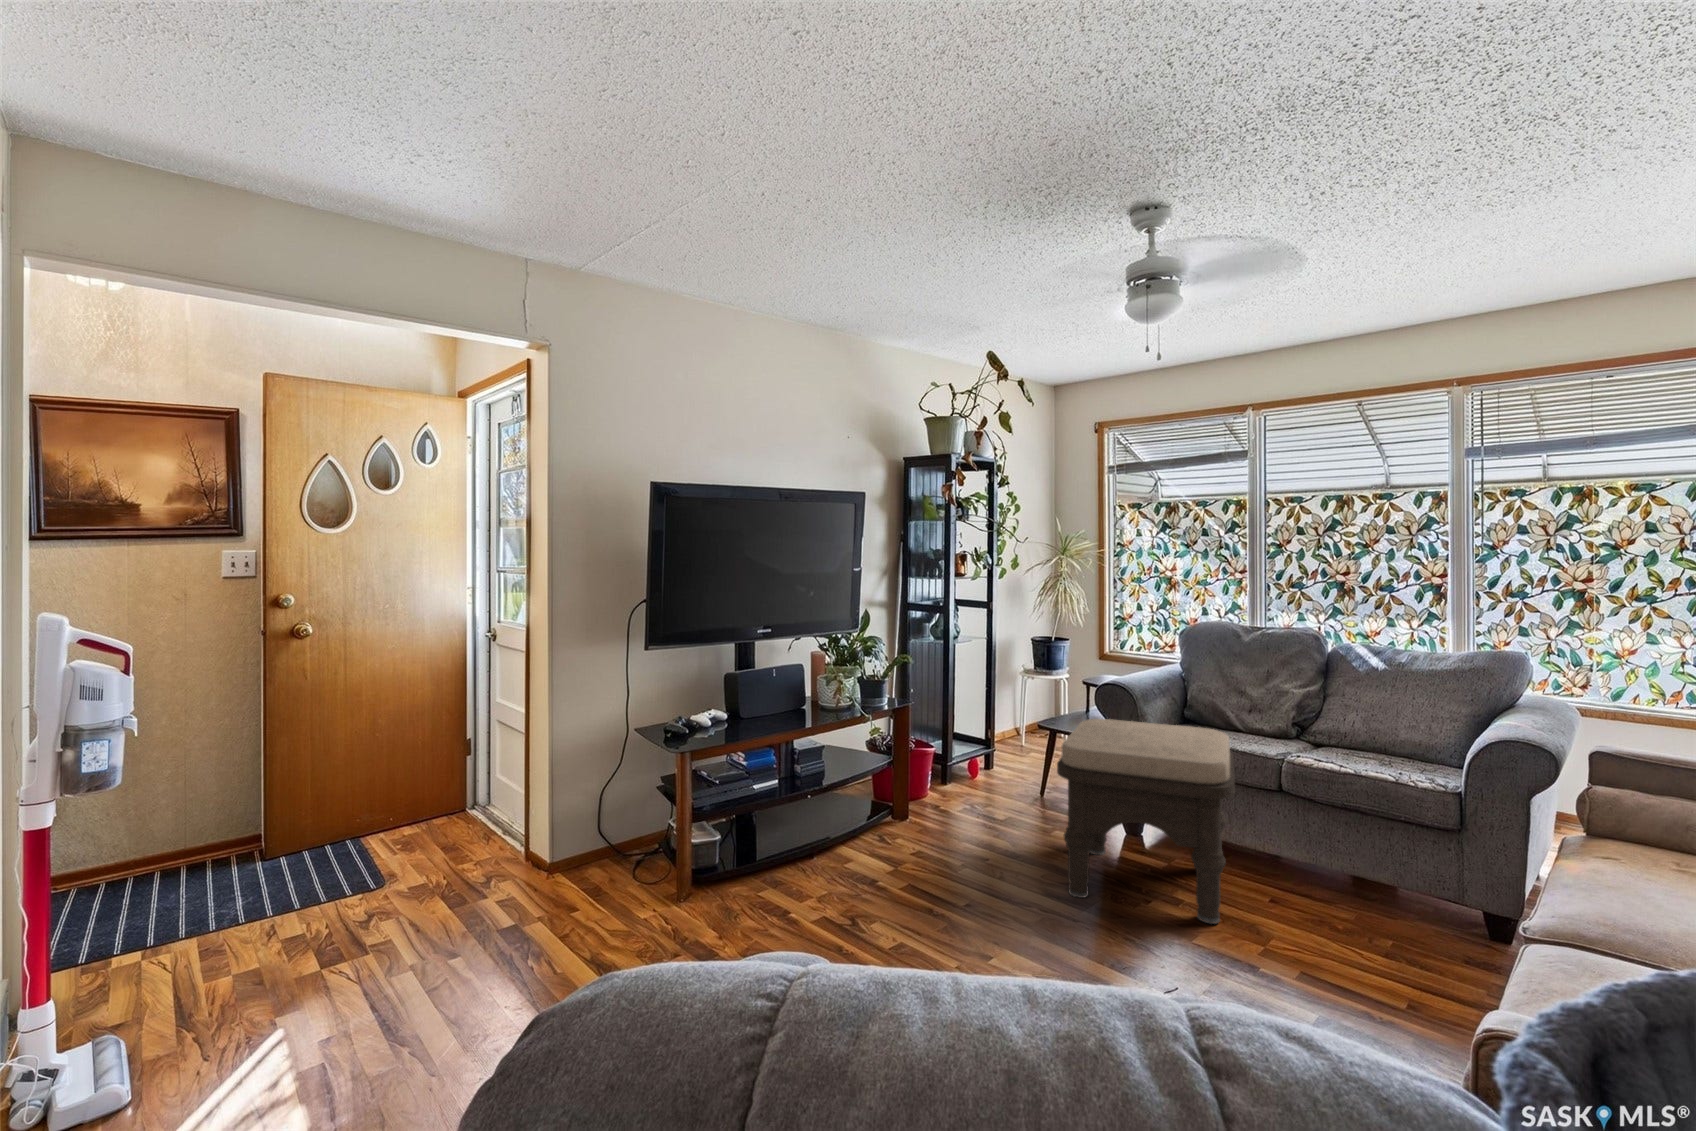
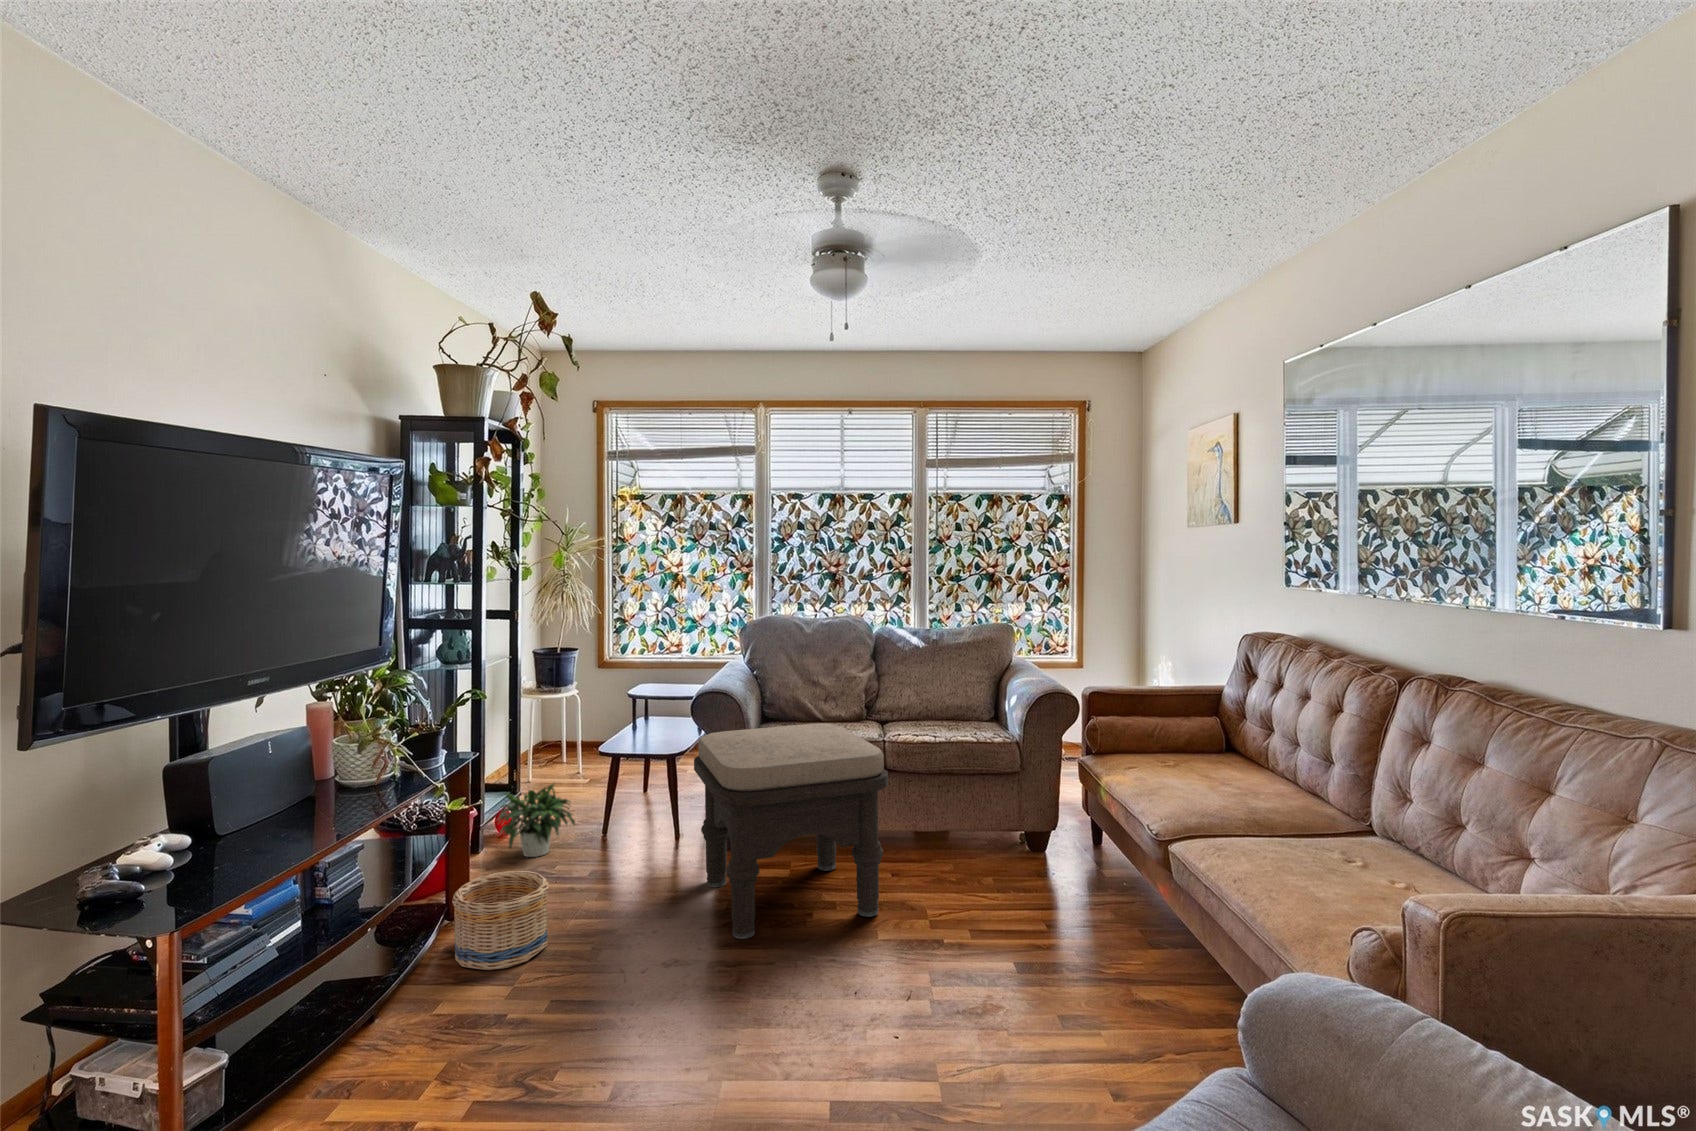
potted plant: none [939,739,1020,794] -> present [485,784,575,857]
basket: none [880,789,944,855] -> present [452,871,548,970]

